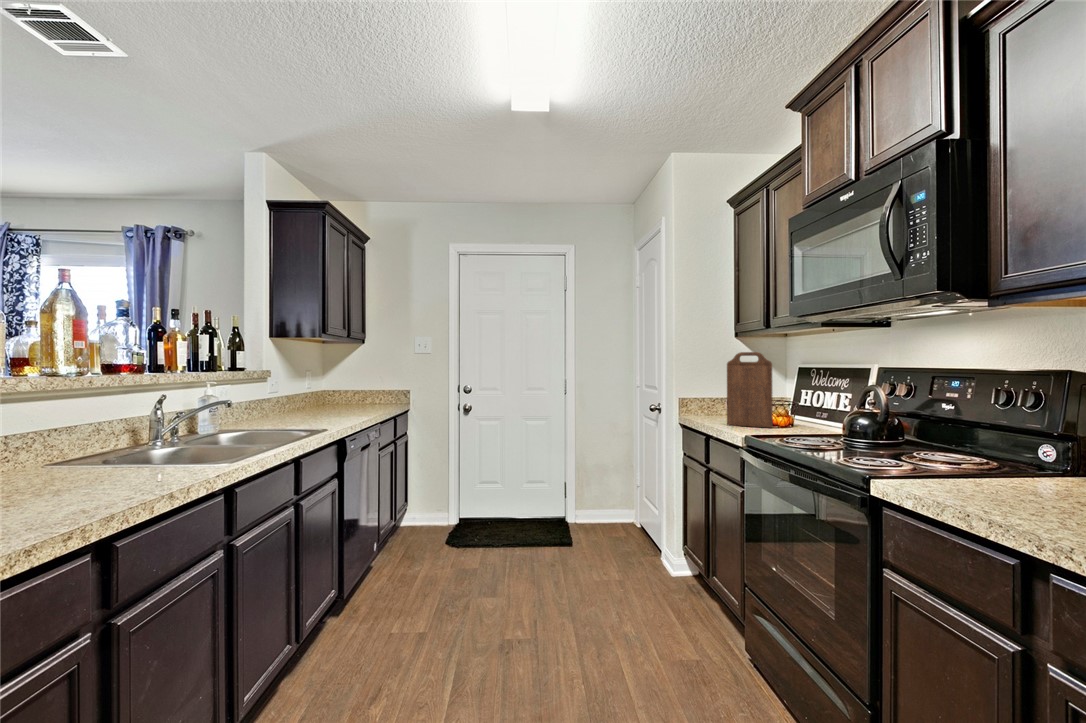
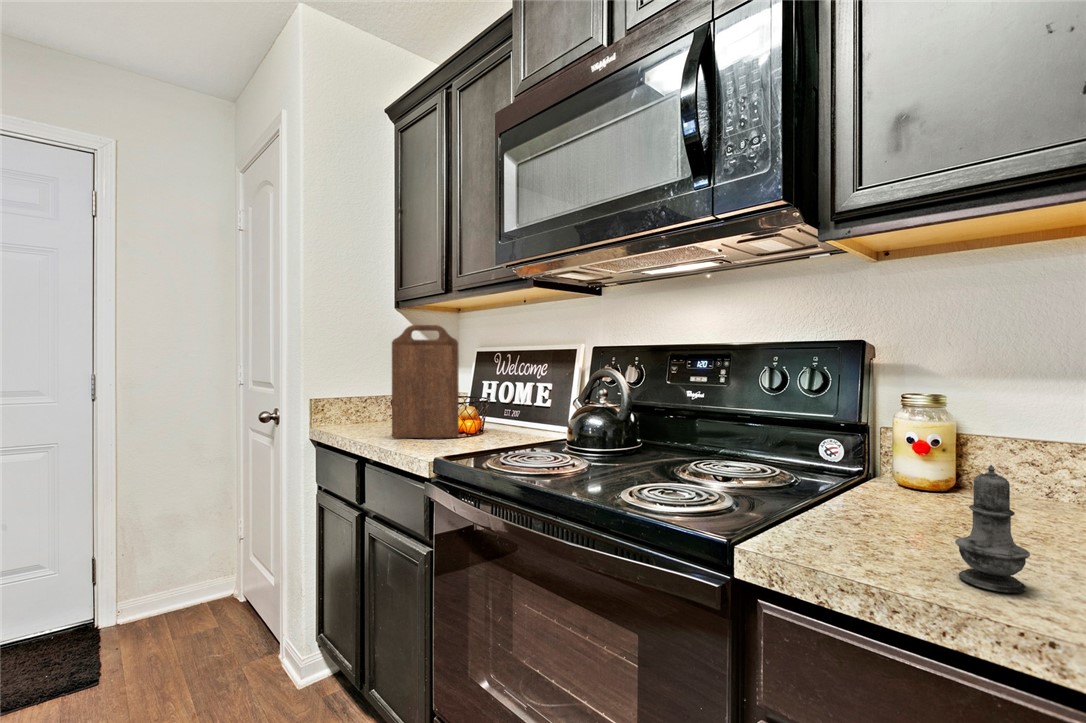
salt shaker: none [968,443,1006,504] -> present [955,465,1030,593]

